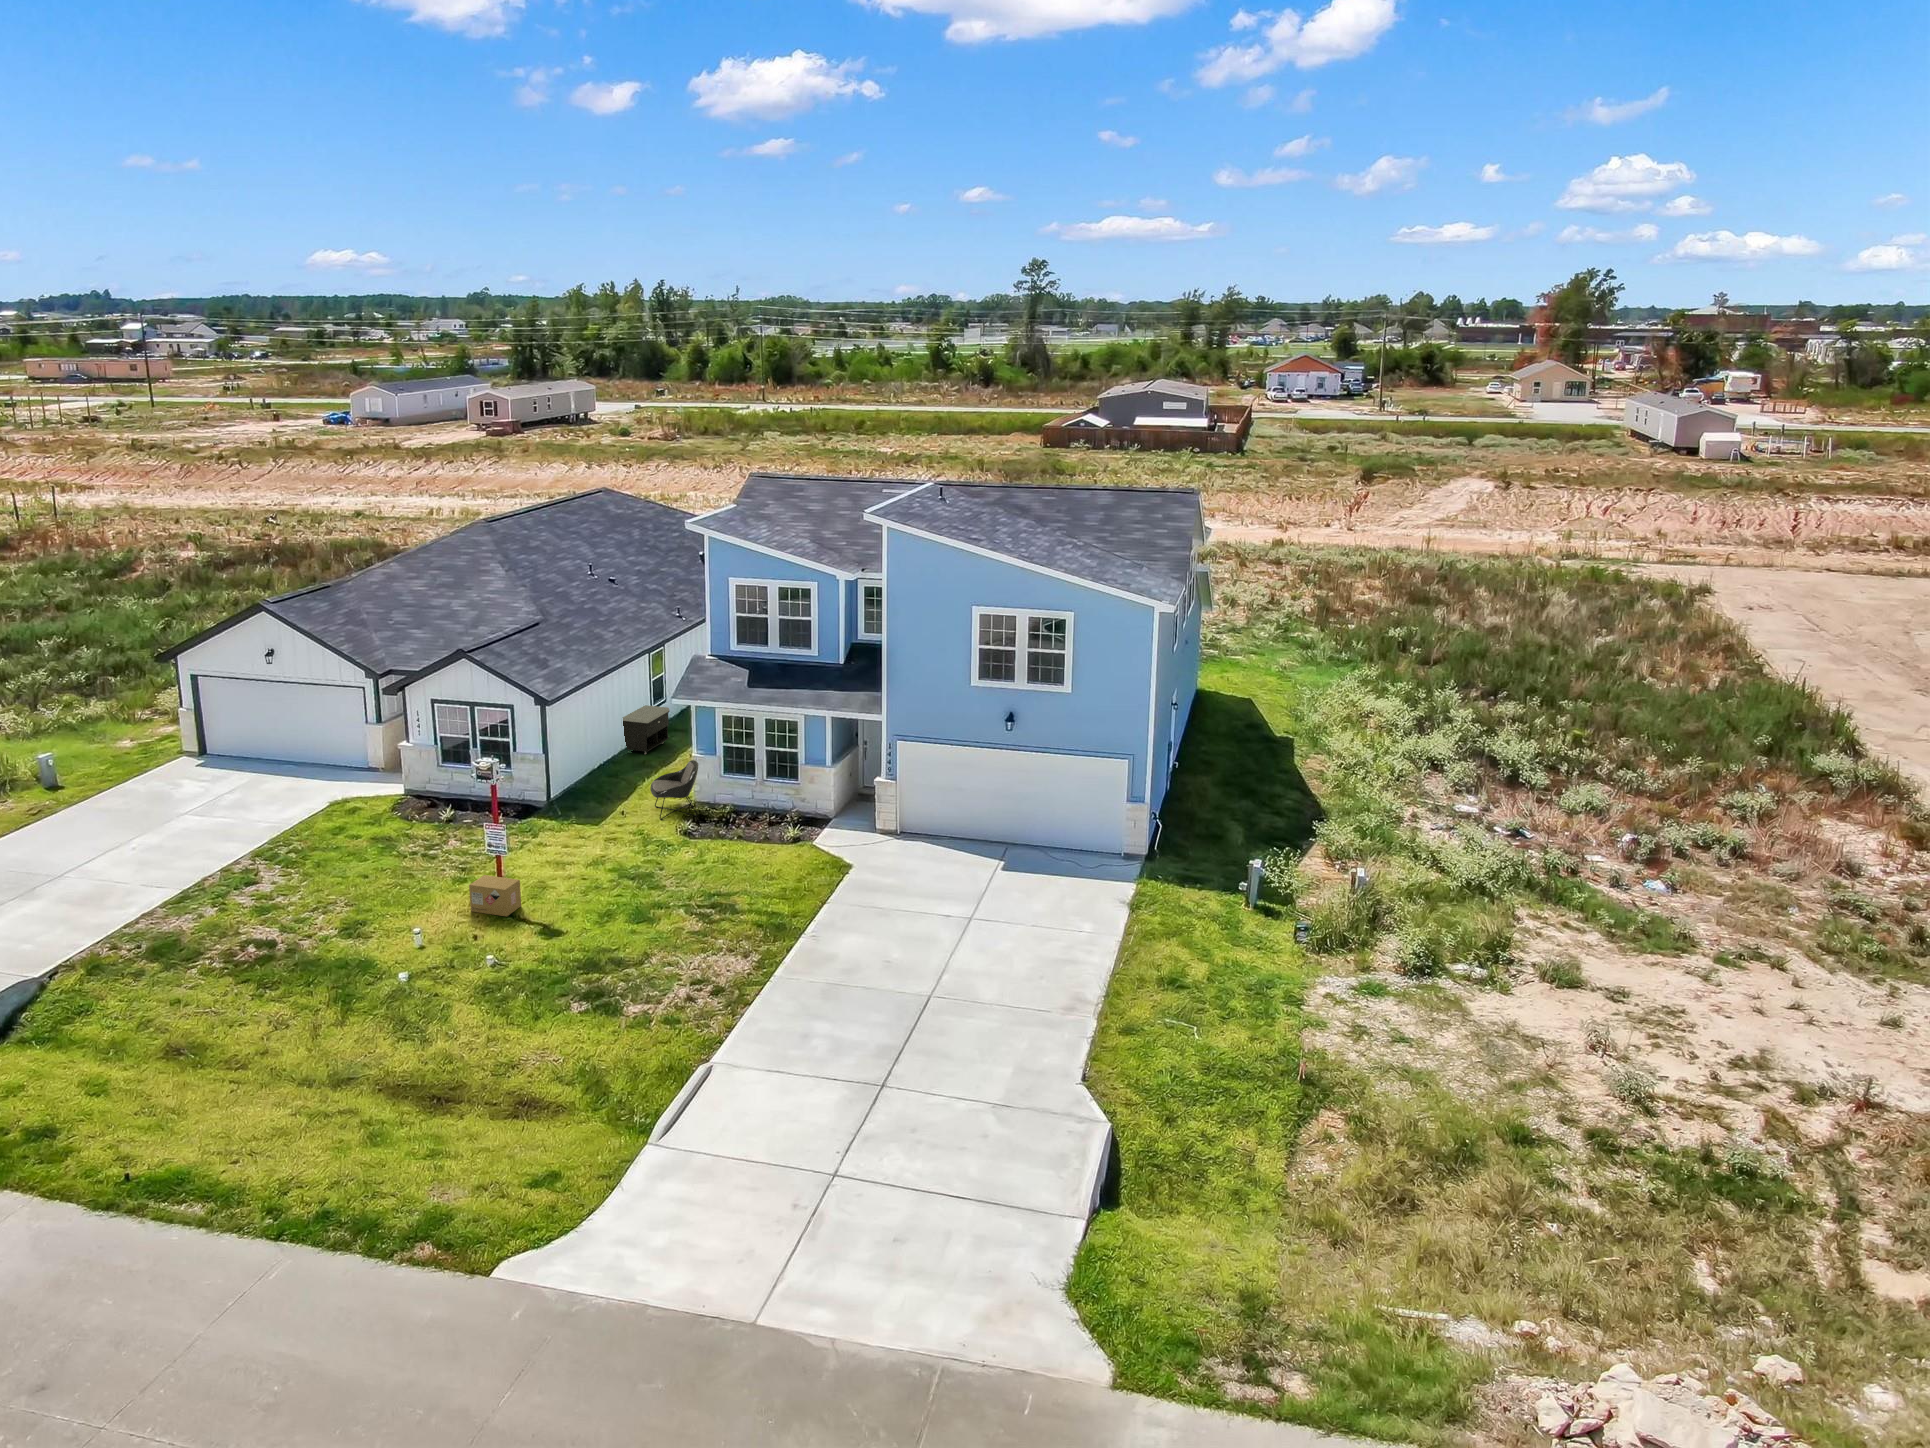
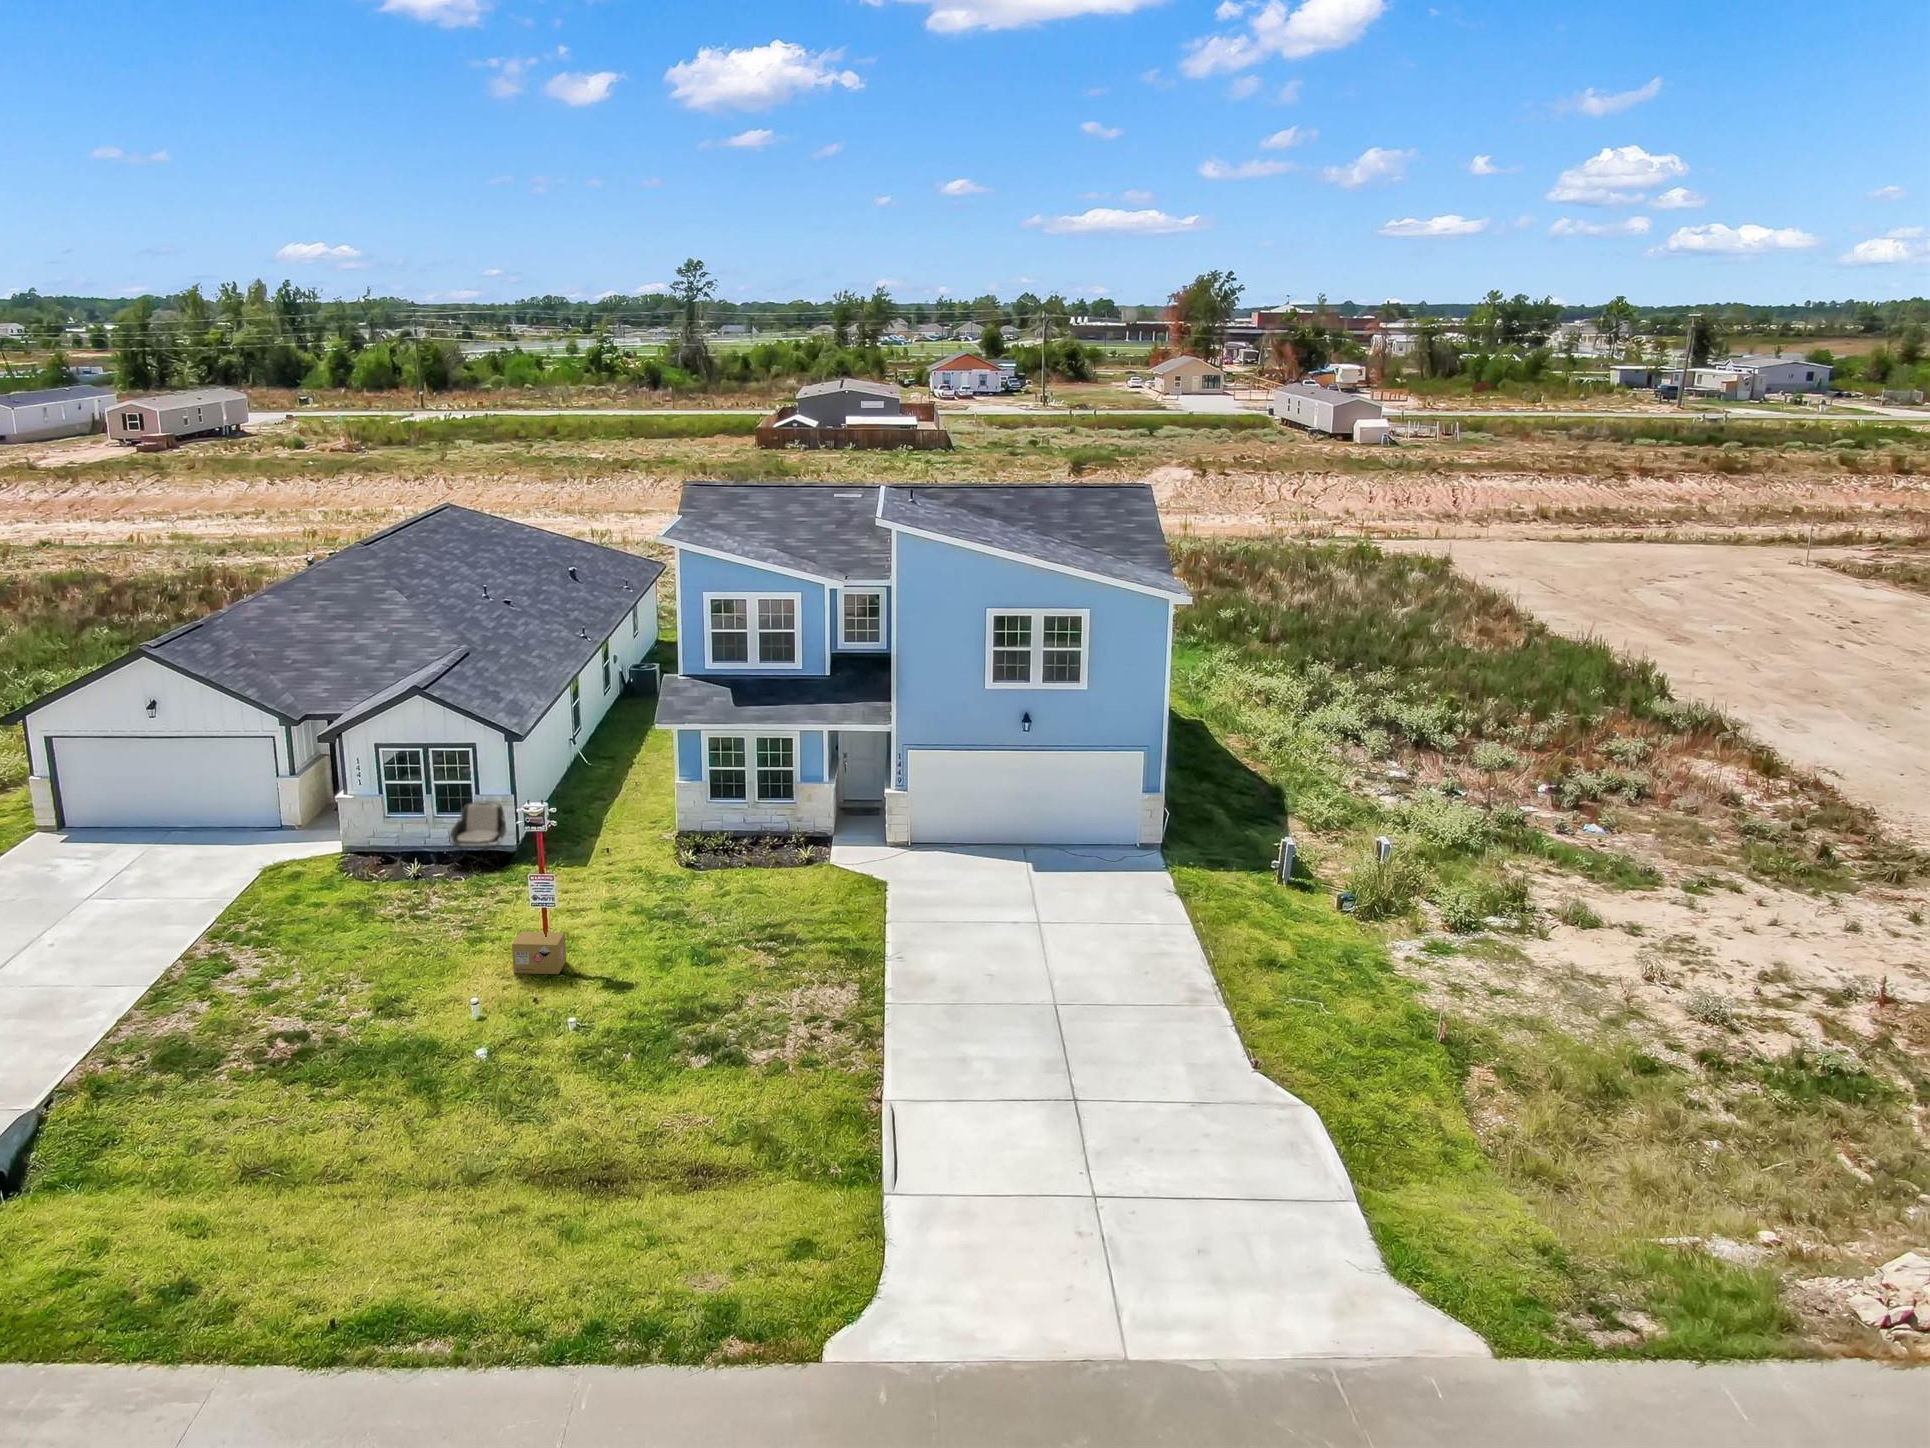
storage bench: present [623,705,669,754] -> none [559,734,604,786]
lounge chair: present [651,760,698,820] -> present [450,801,508,869]

